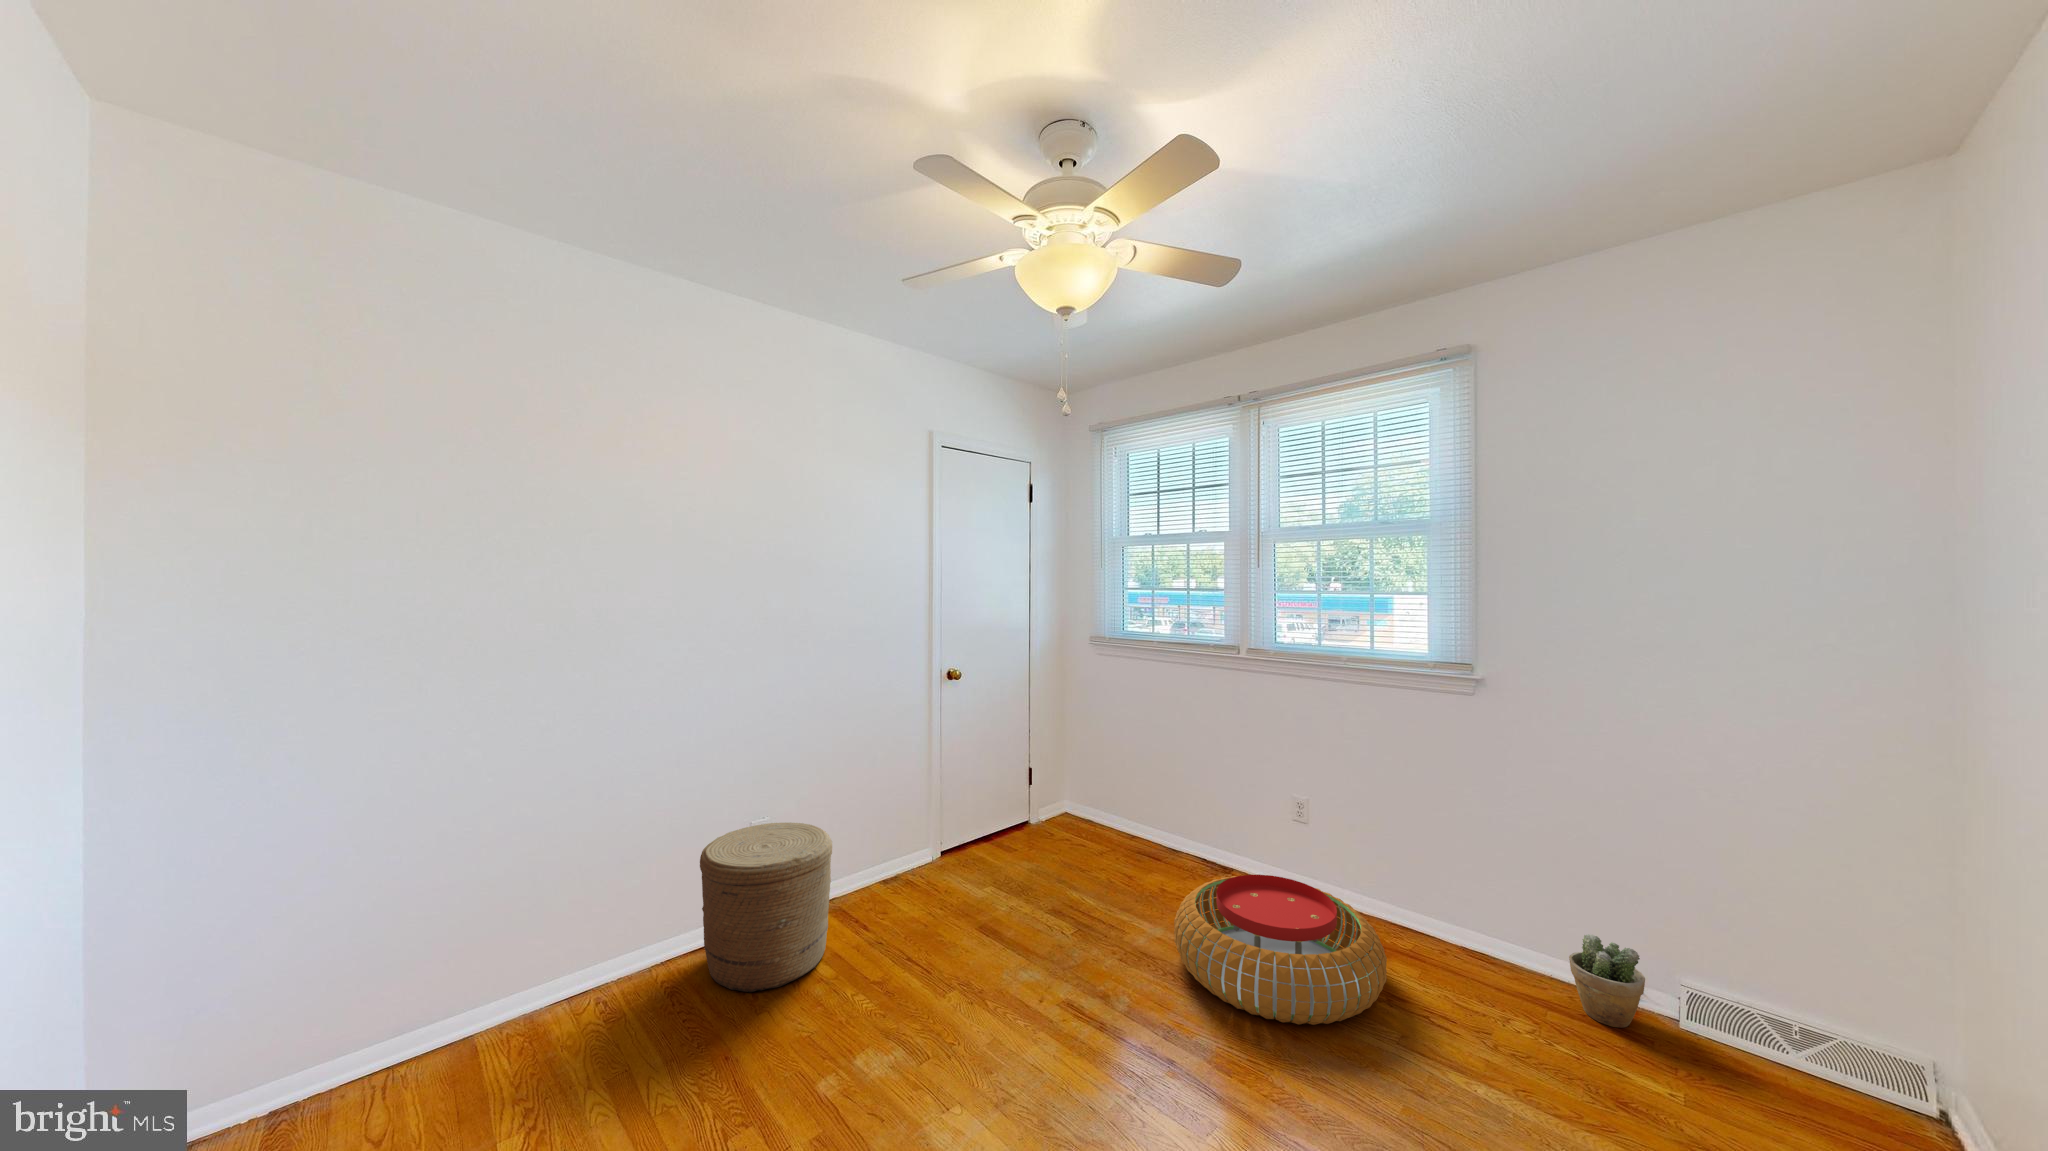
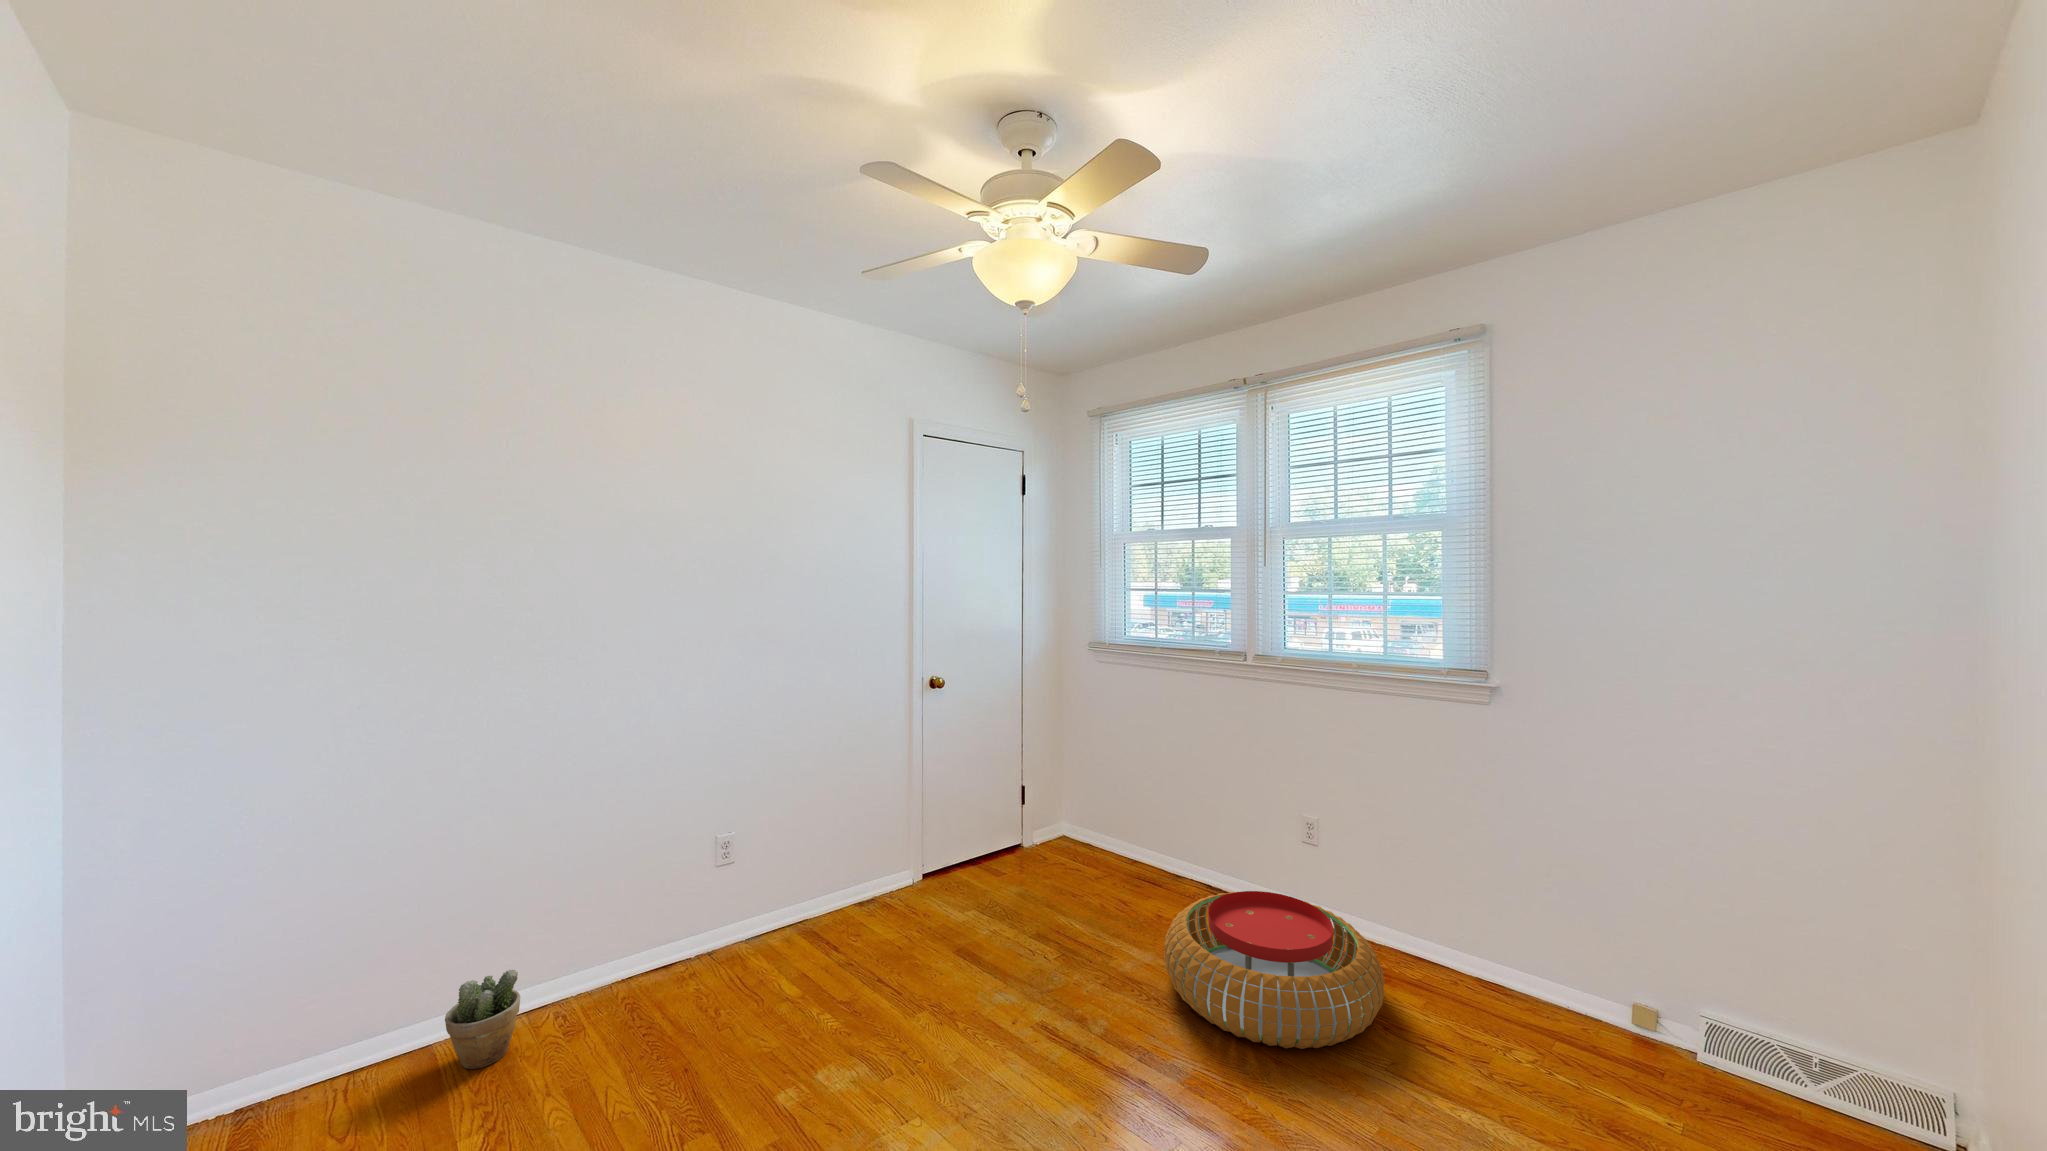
woven basket: present [700,822,832,993] -> none [676,833,811,1007]
potted plant: present [1569,934,1645,1028] -> present [445,970,520,1069]

